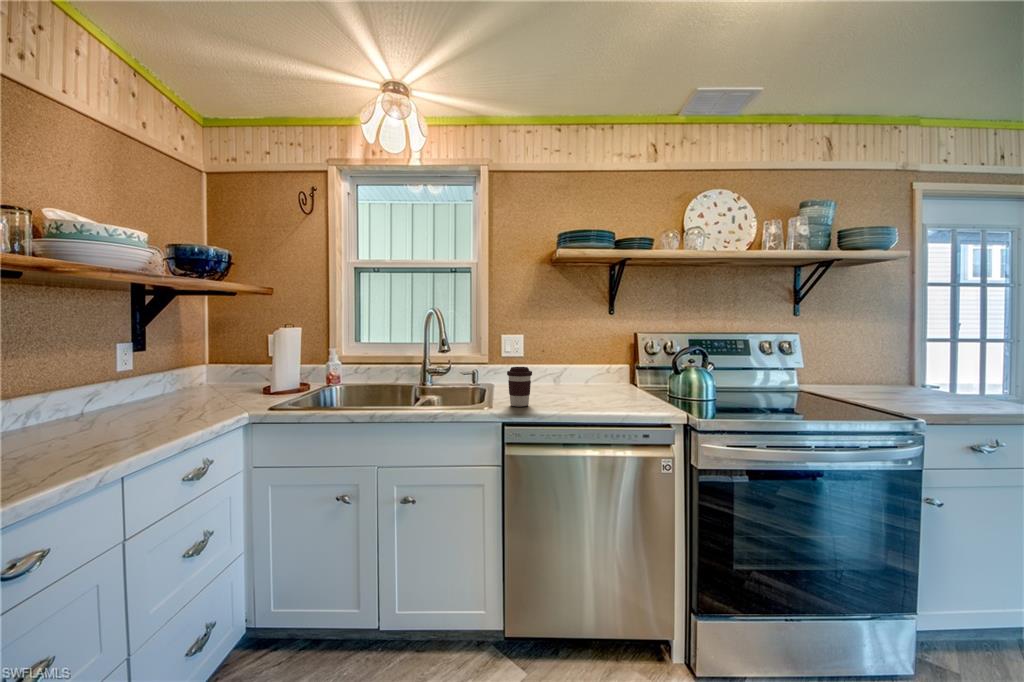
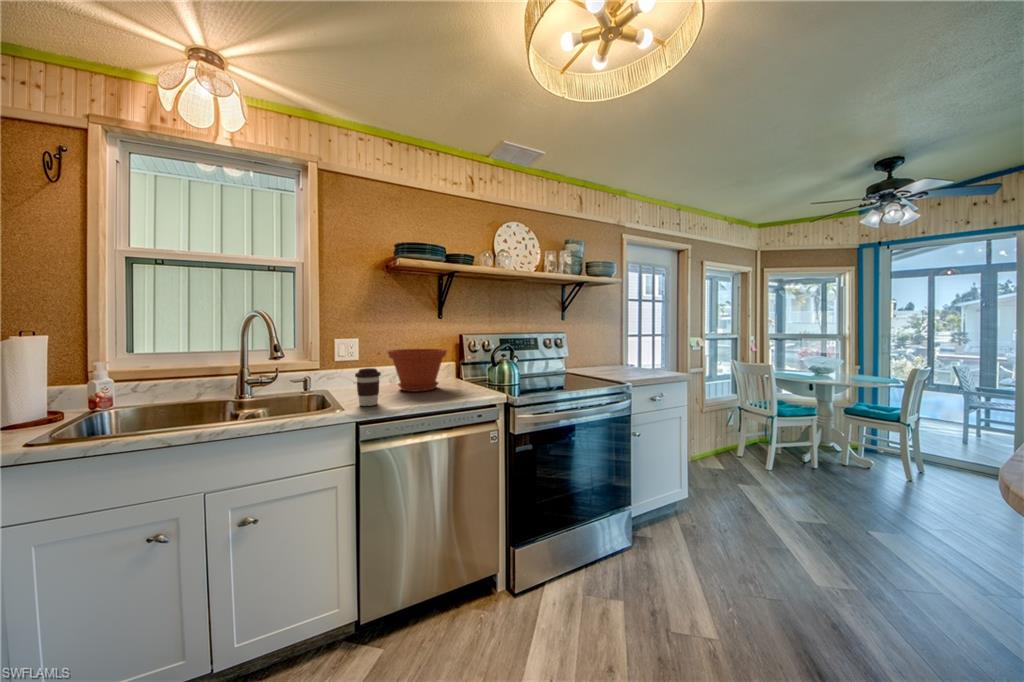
plant pot: none [547,349,614,397] -> present [388,349,447,391]

